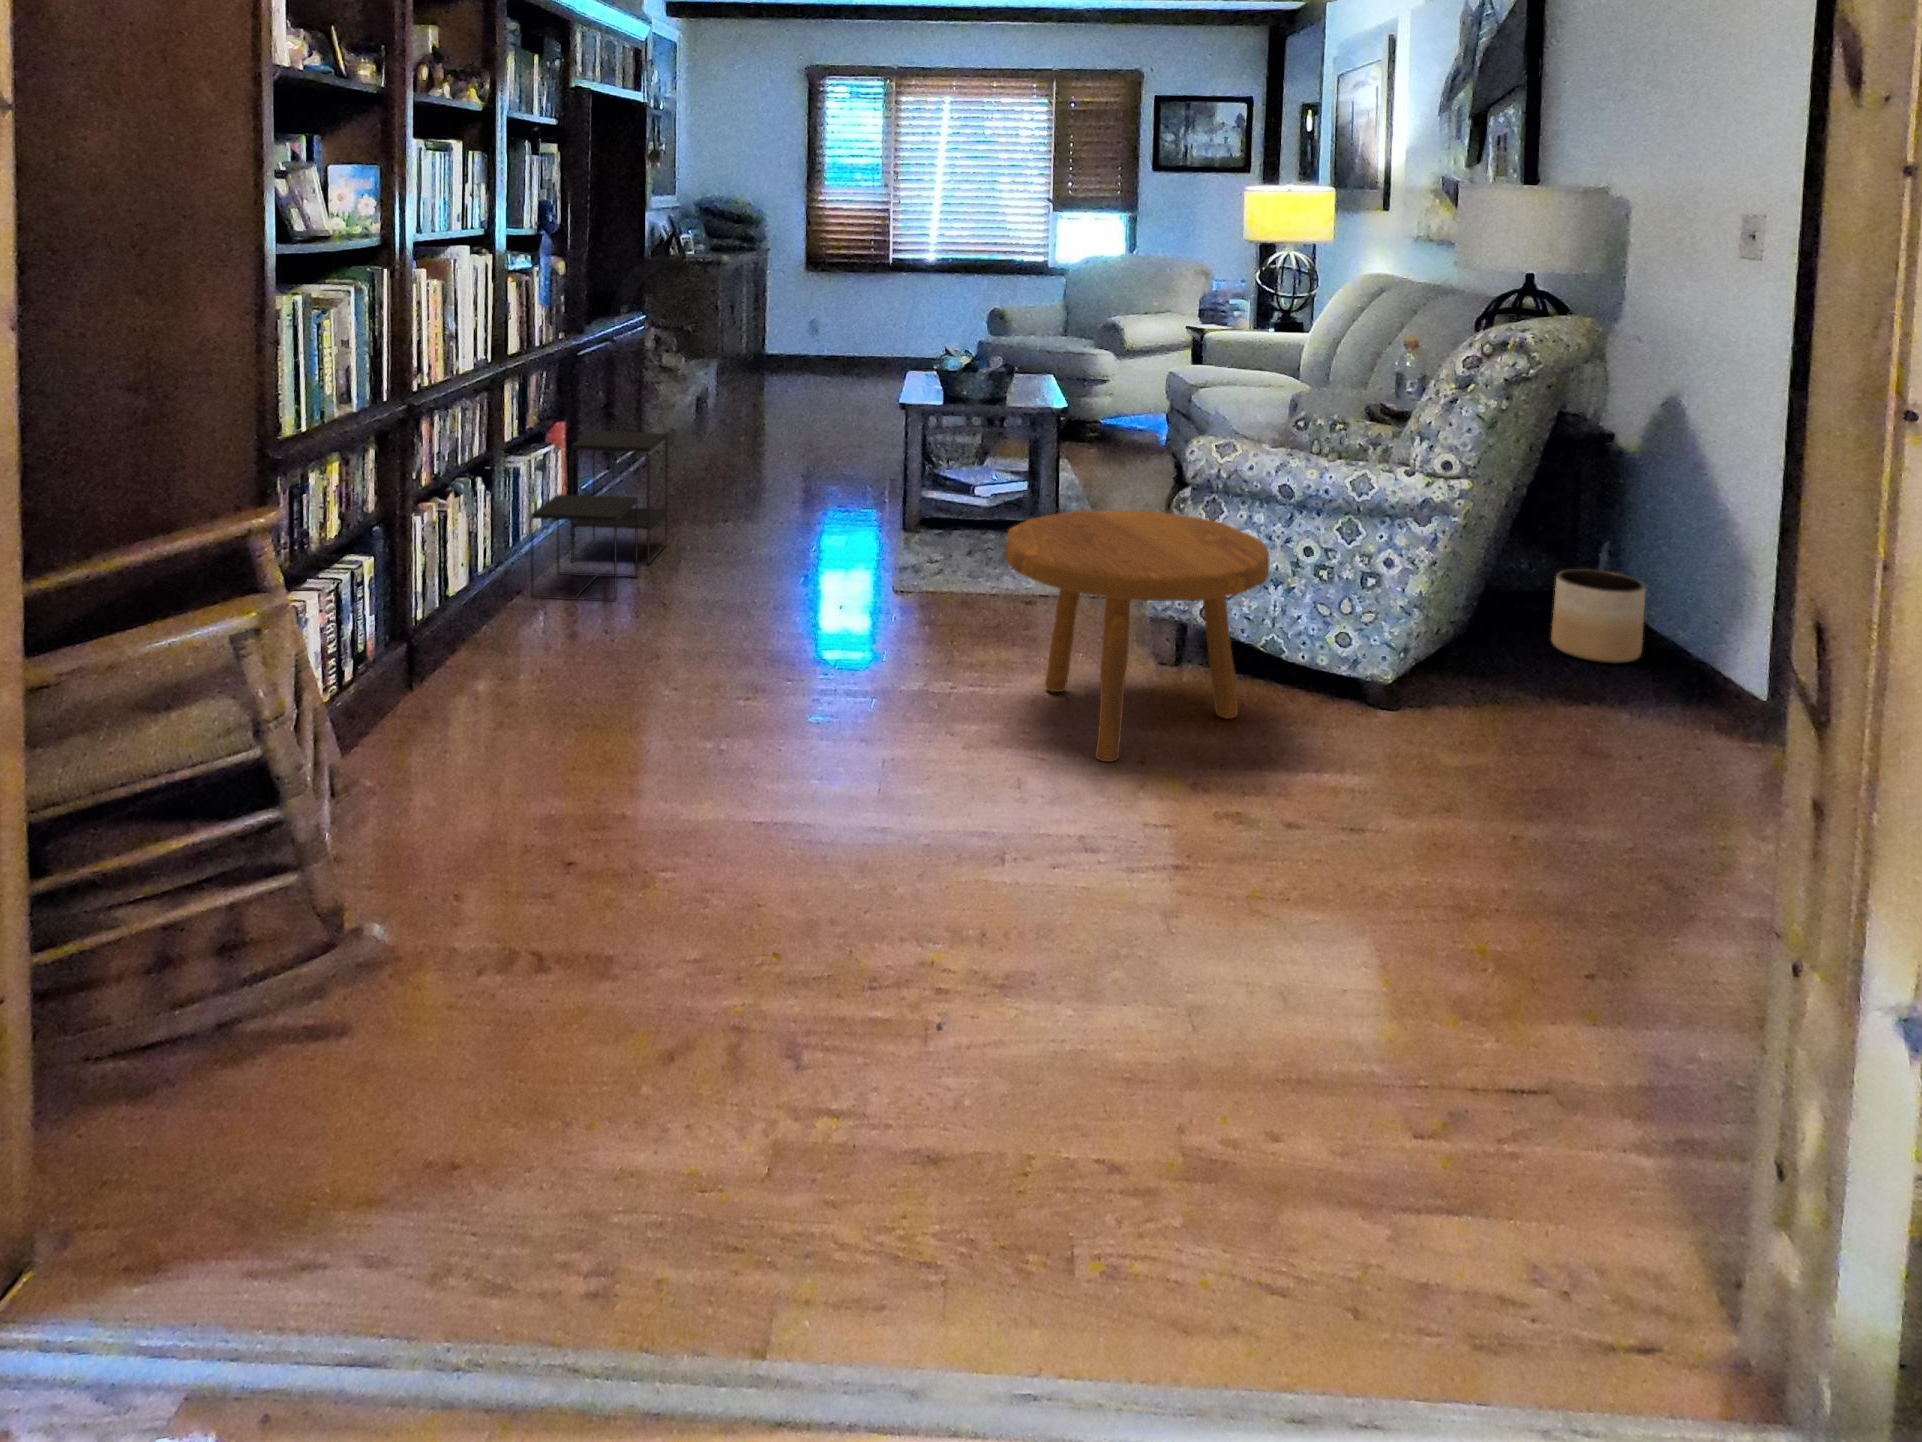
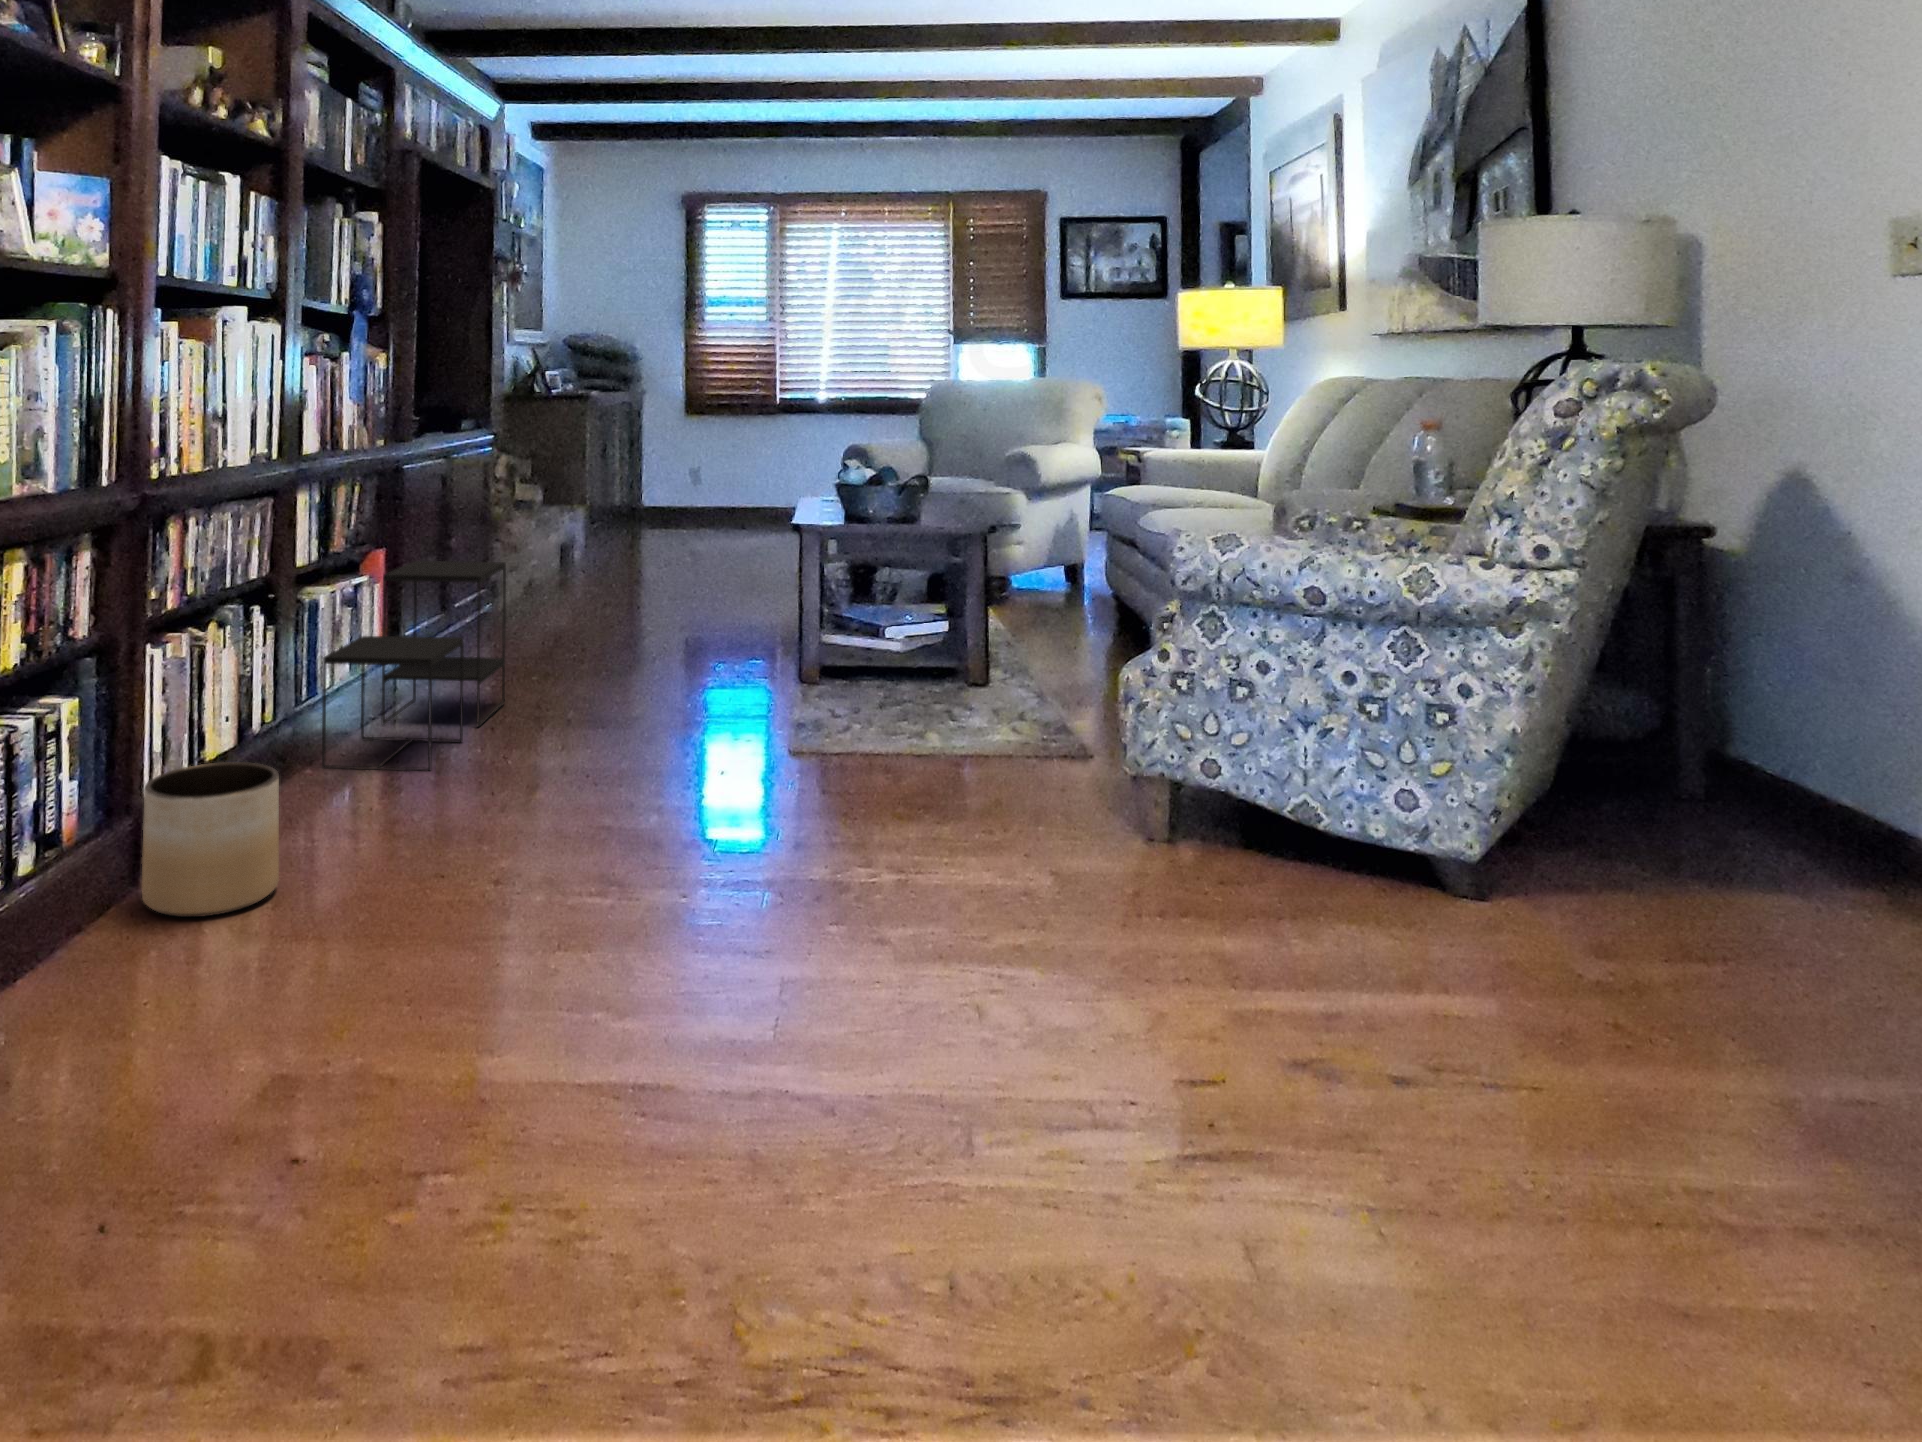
footstool: present [1005,510,1269,762] -> none [940,627,1311,980]
planter: present [1551,569,1646,664] -> present [142,762,279,917]

